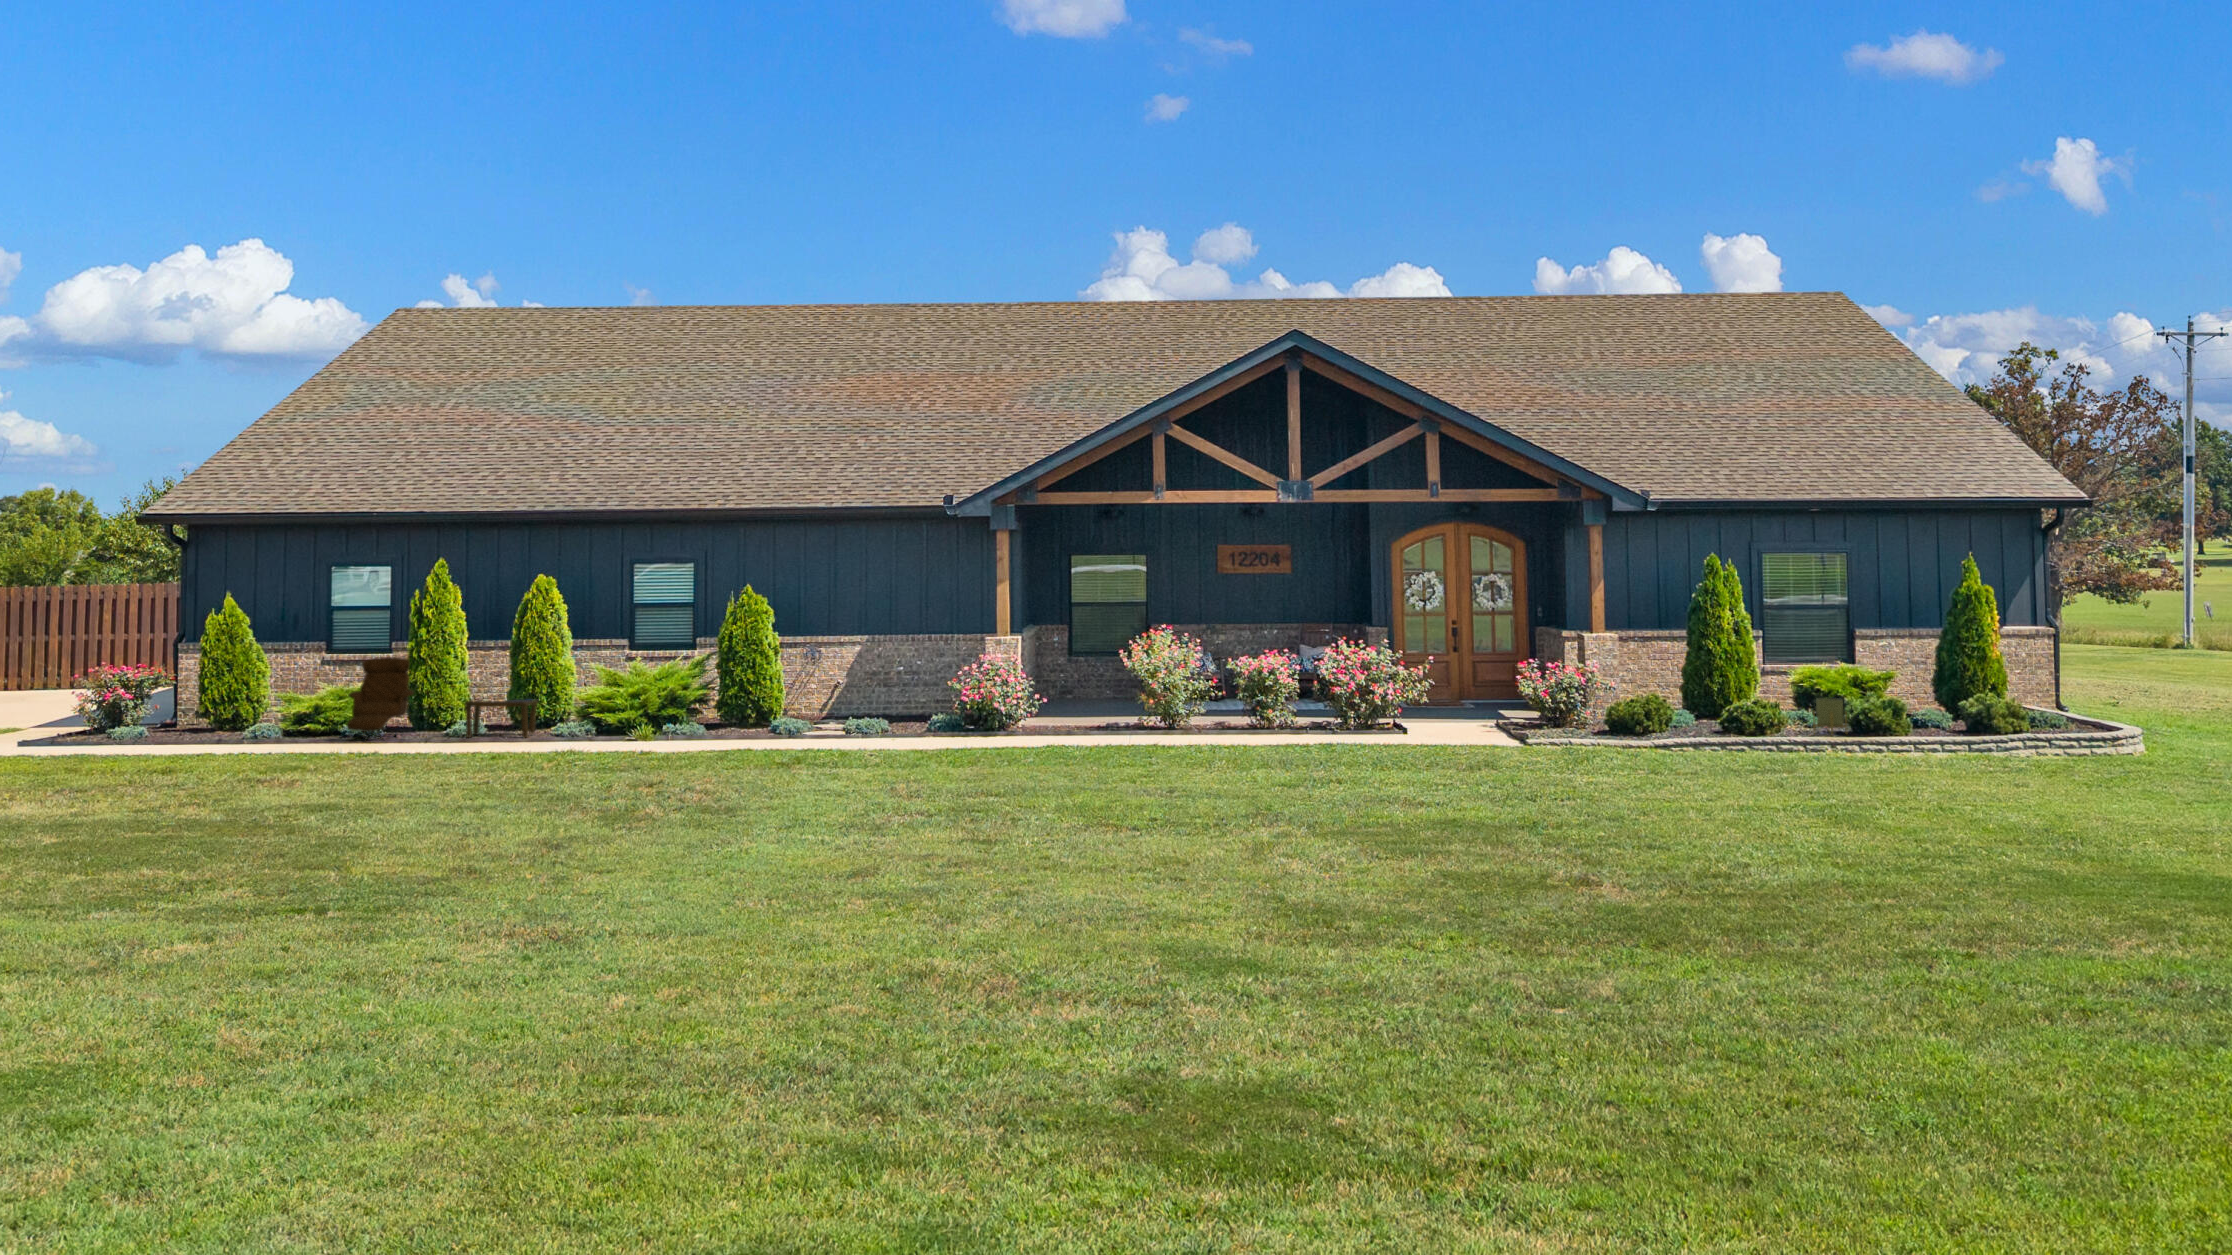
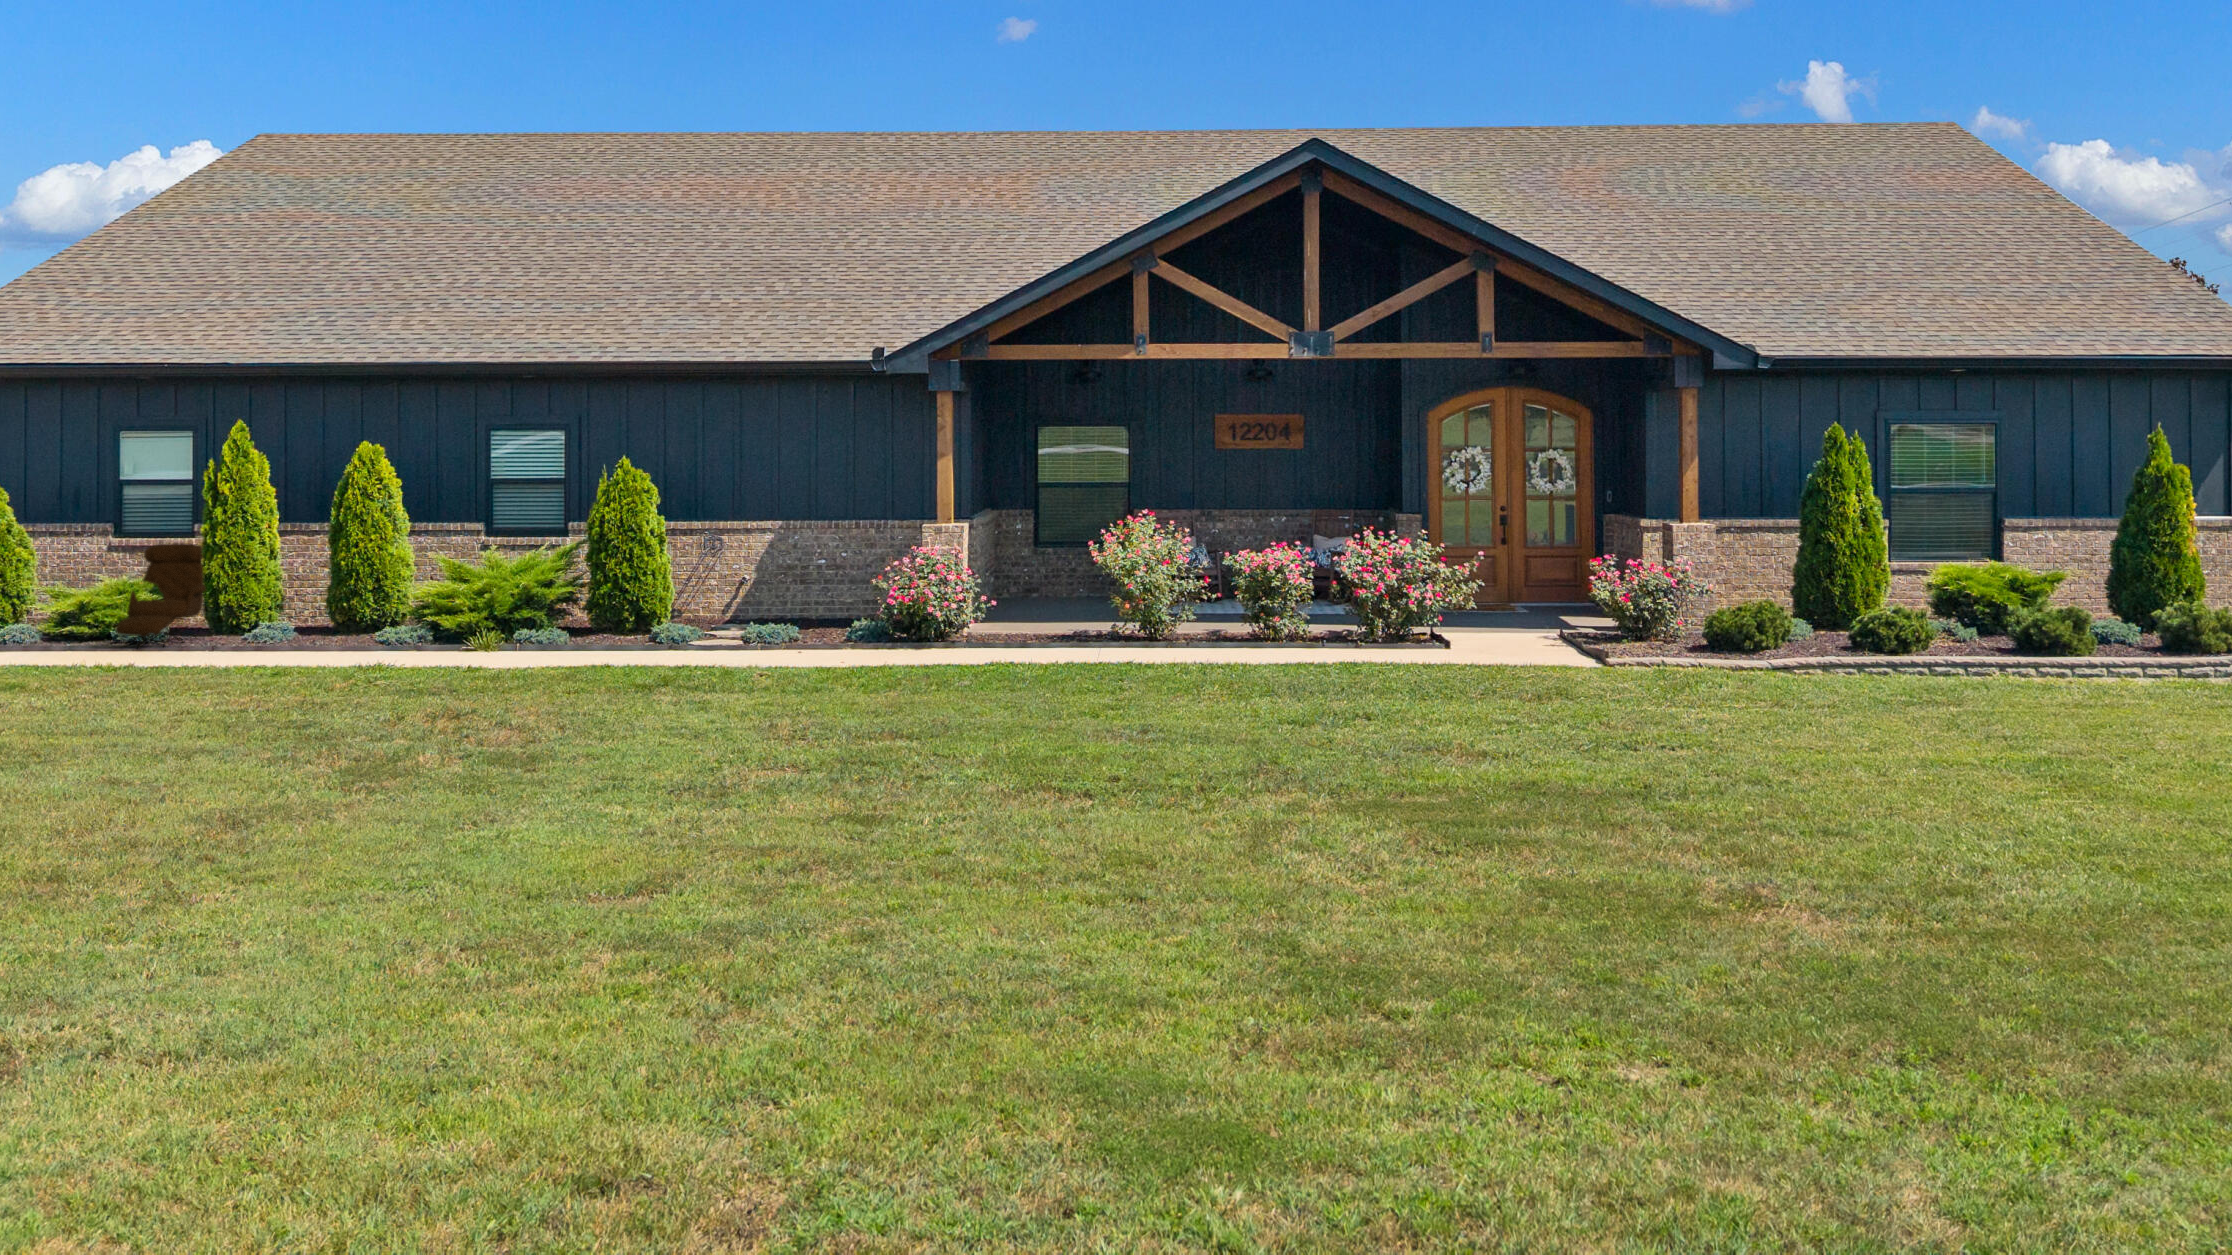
planter: present [1813,698,1848,734] -> none [1963,605,2007,653]
bench: present [465,699,538,738] -> none [267,597,362,645]

